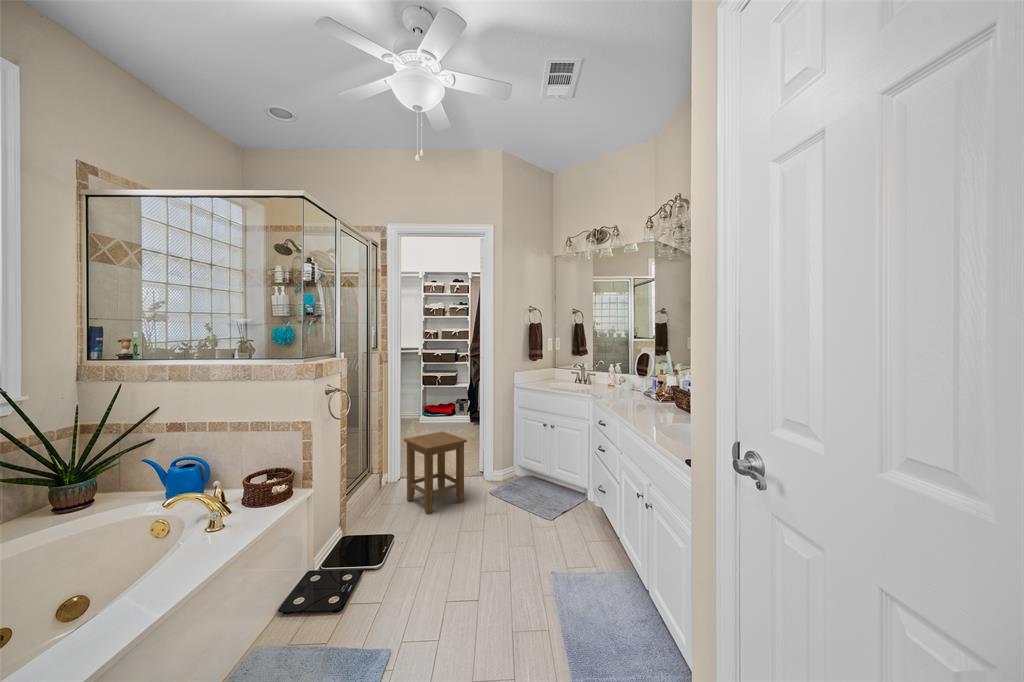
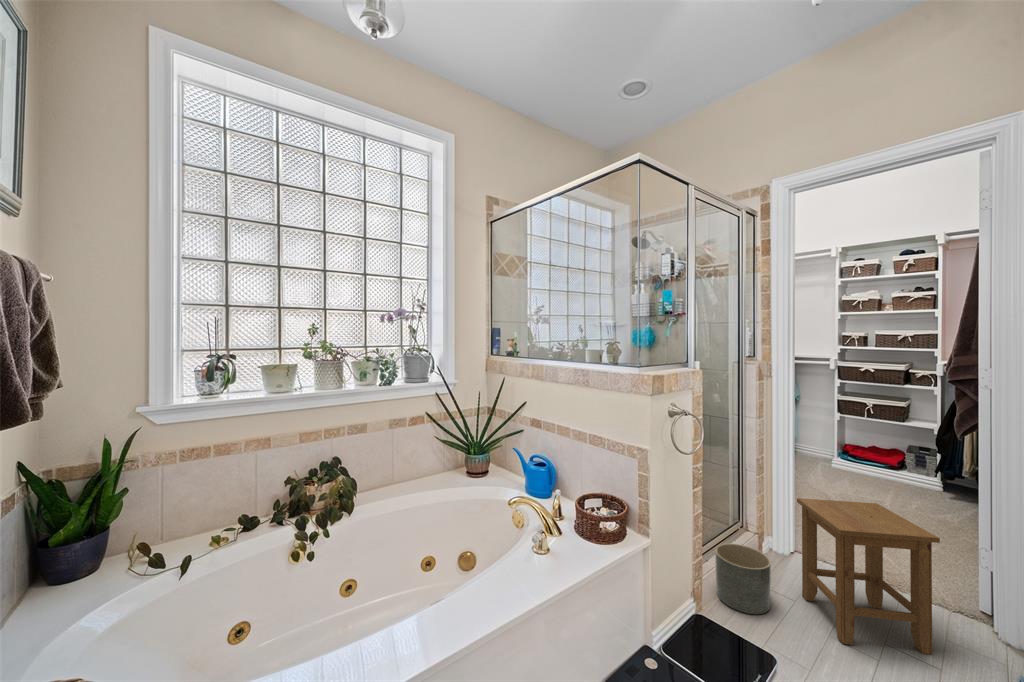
planter: none [355,480,390,523] -> present [715,543,771,614]

